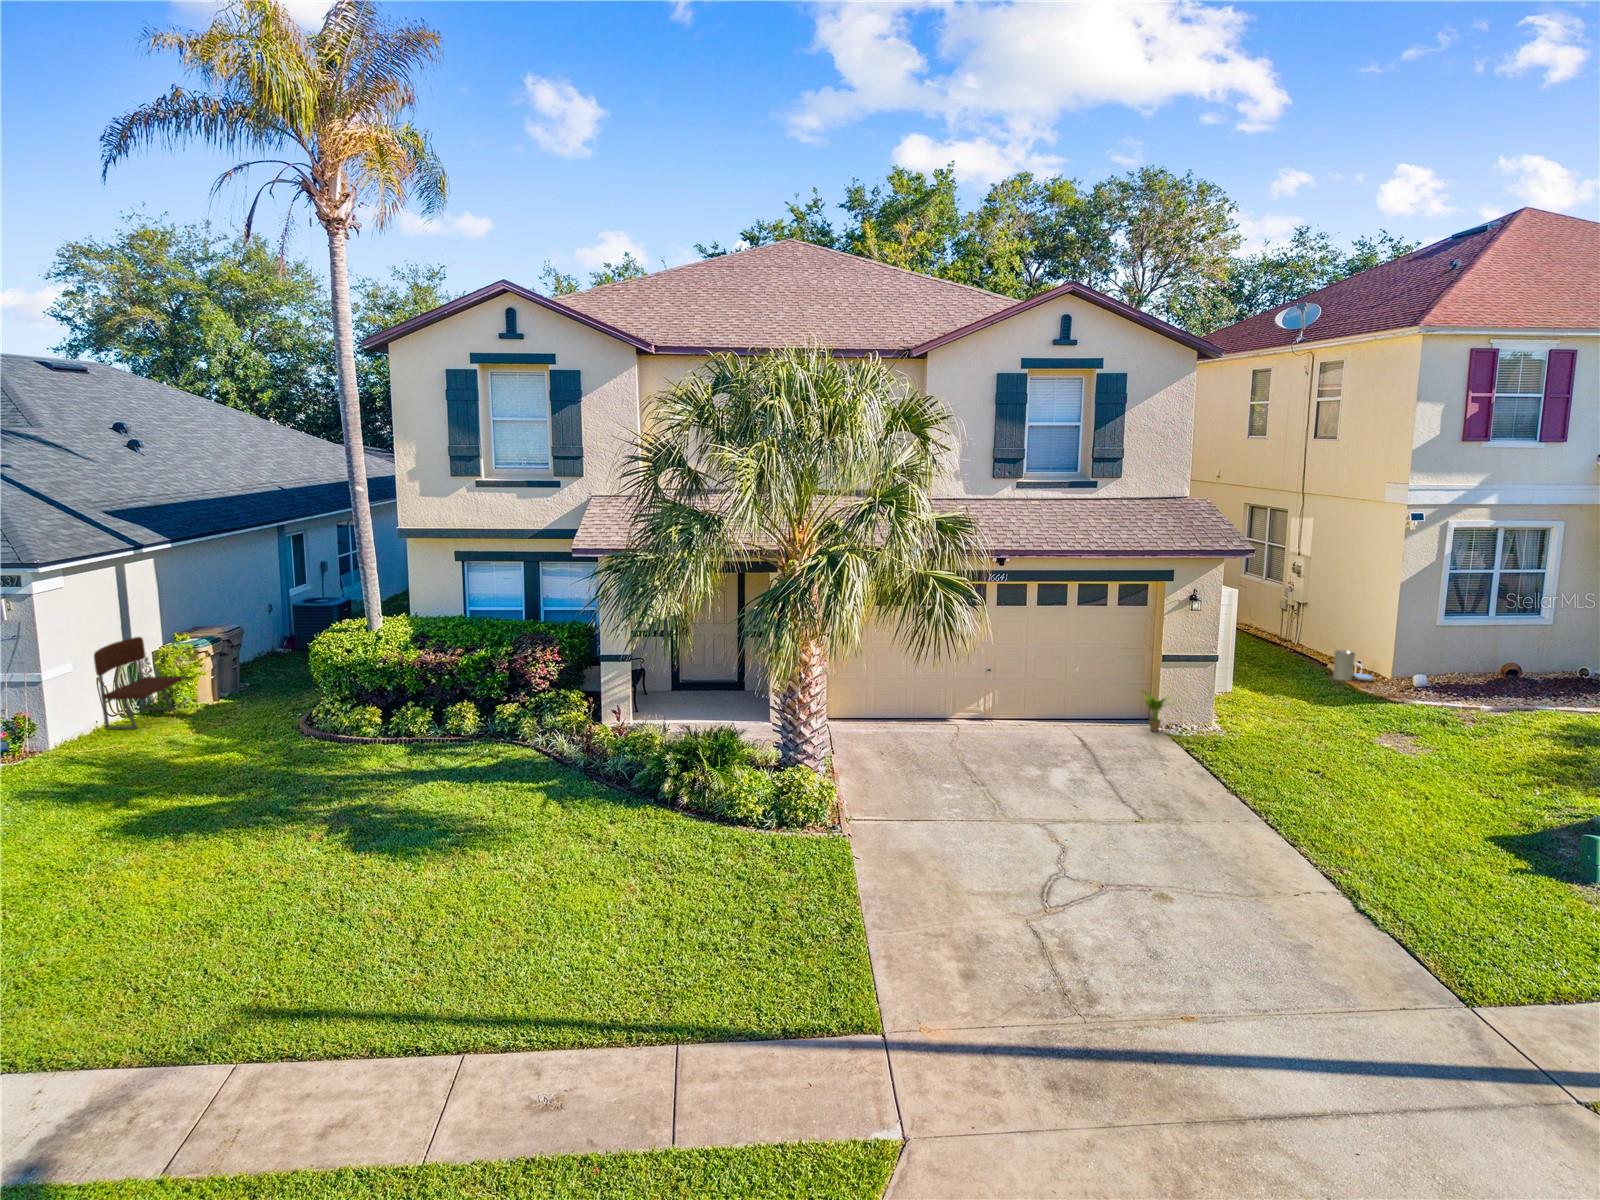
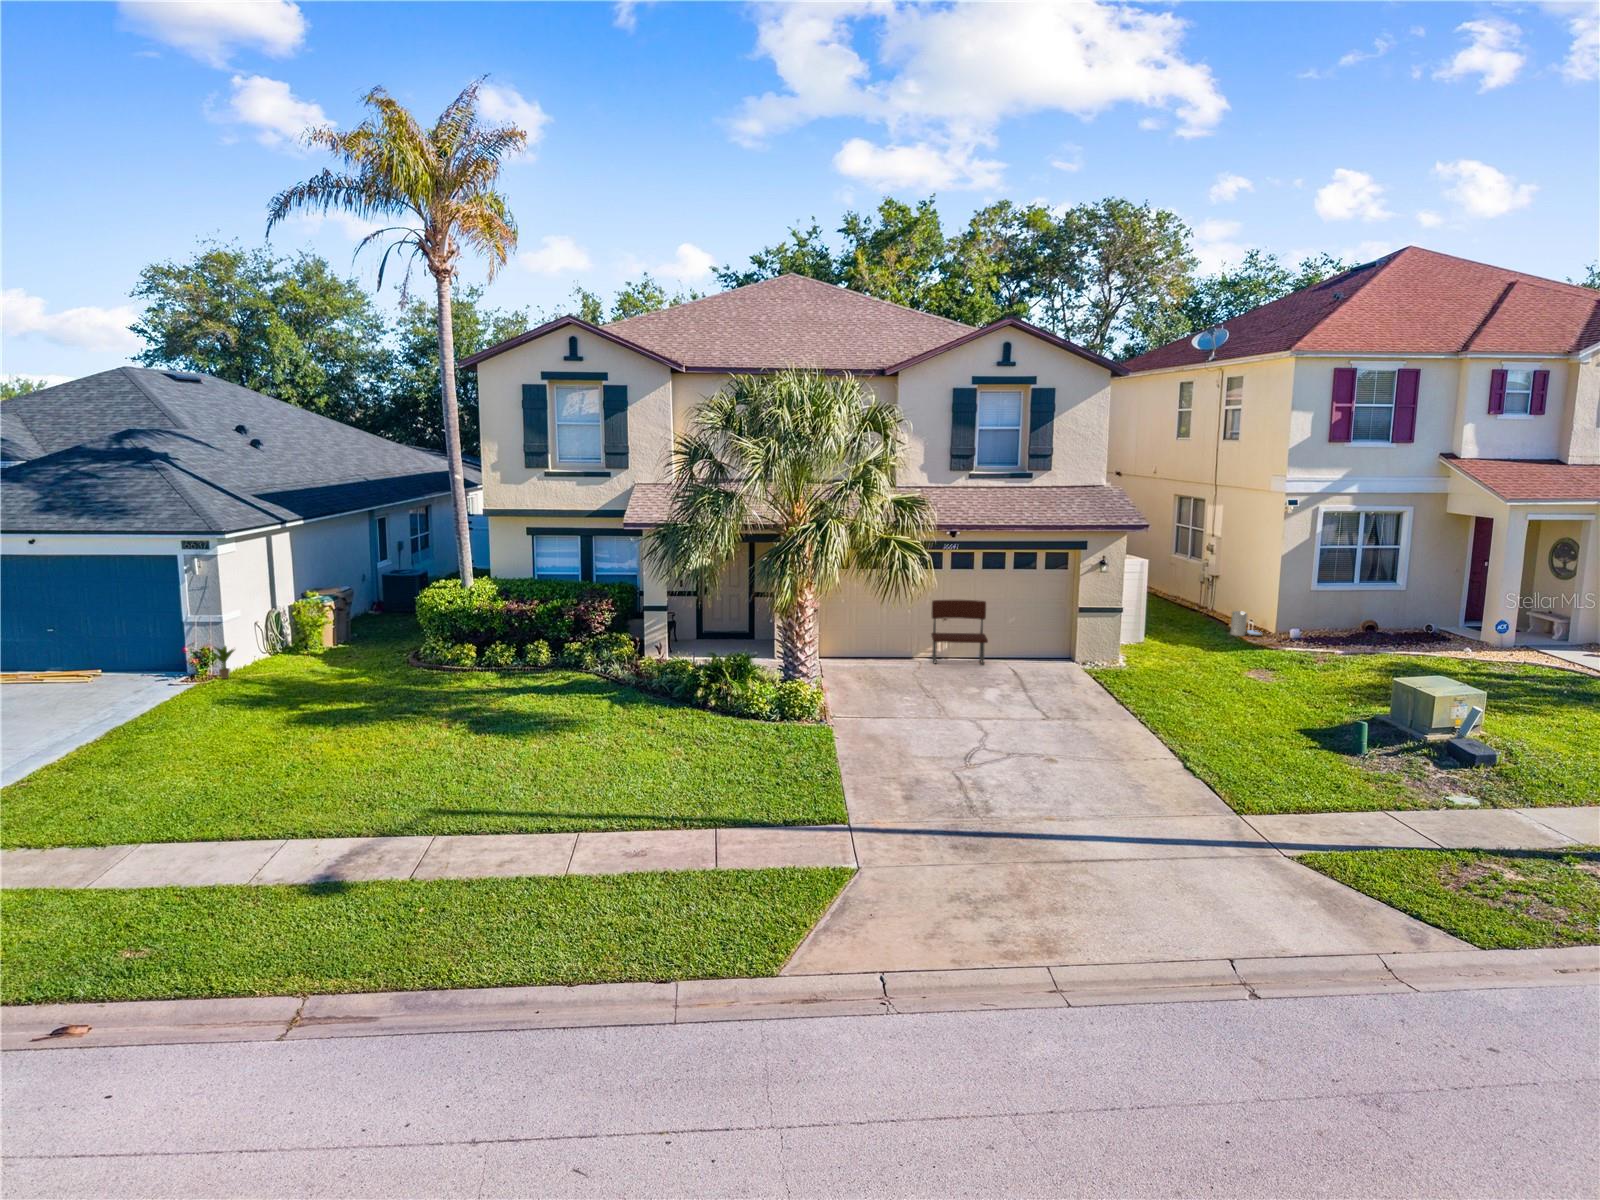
bench: present [94,637,182,729] -> present [931,600,988,664]
potted plant: present [1142,691,1170,731] -> present [212,646,234,679]

